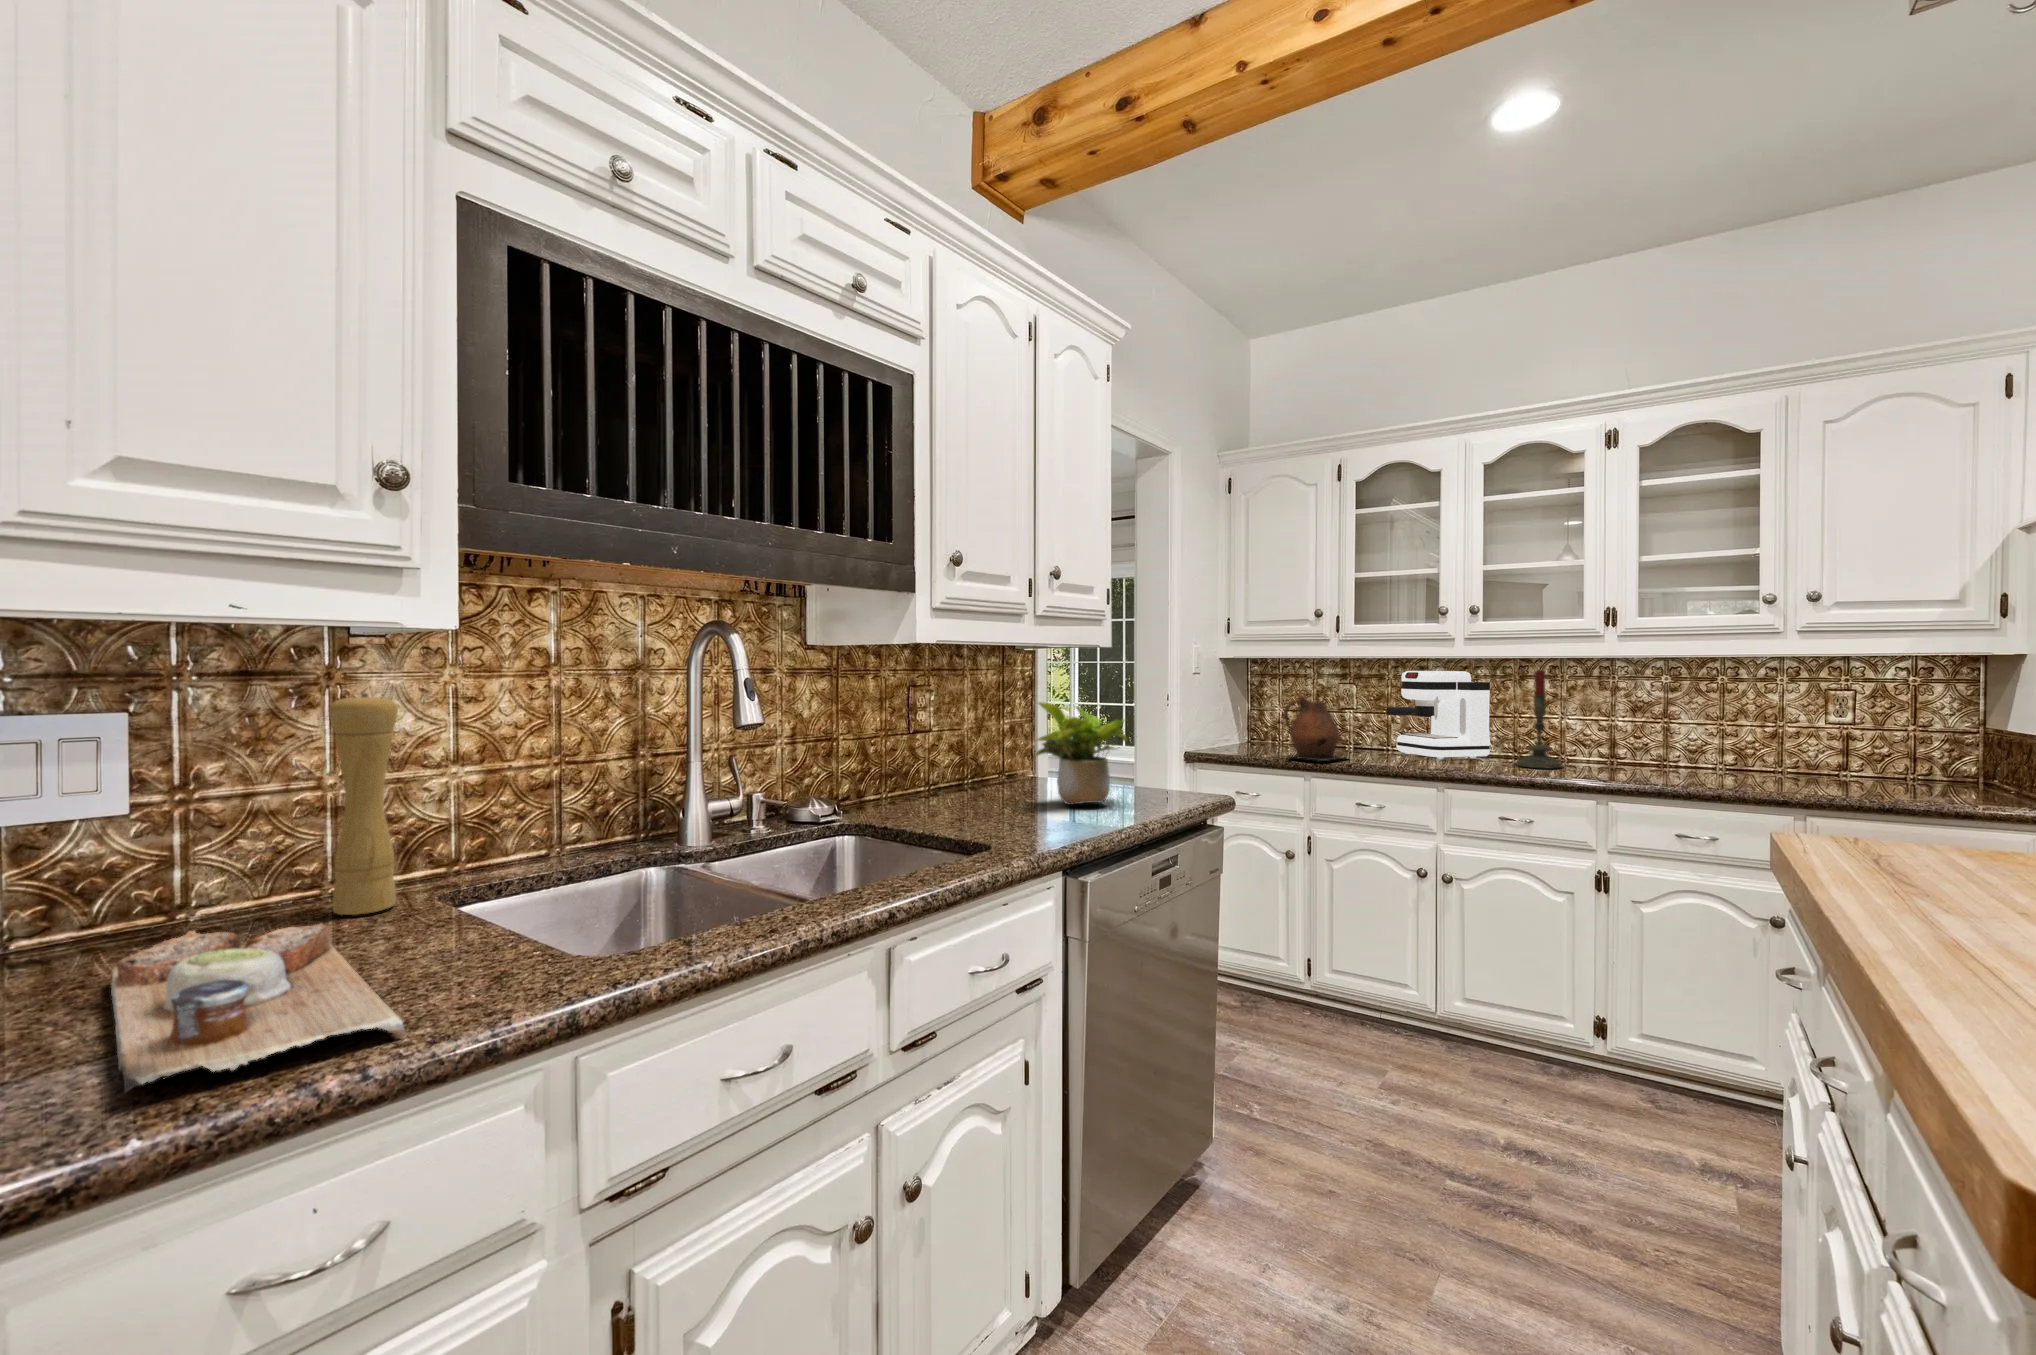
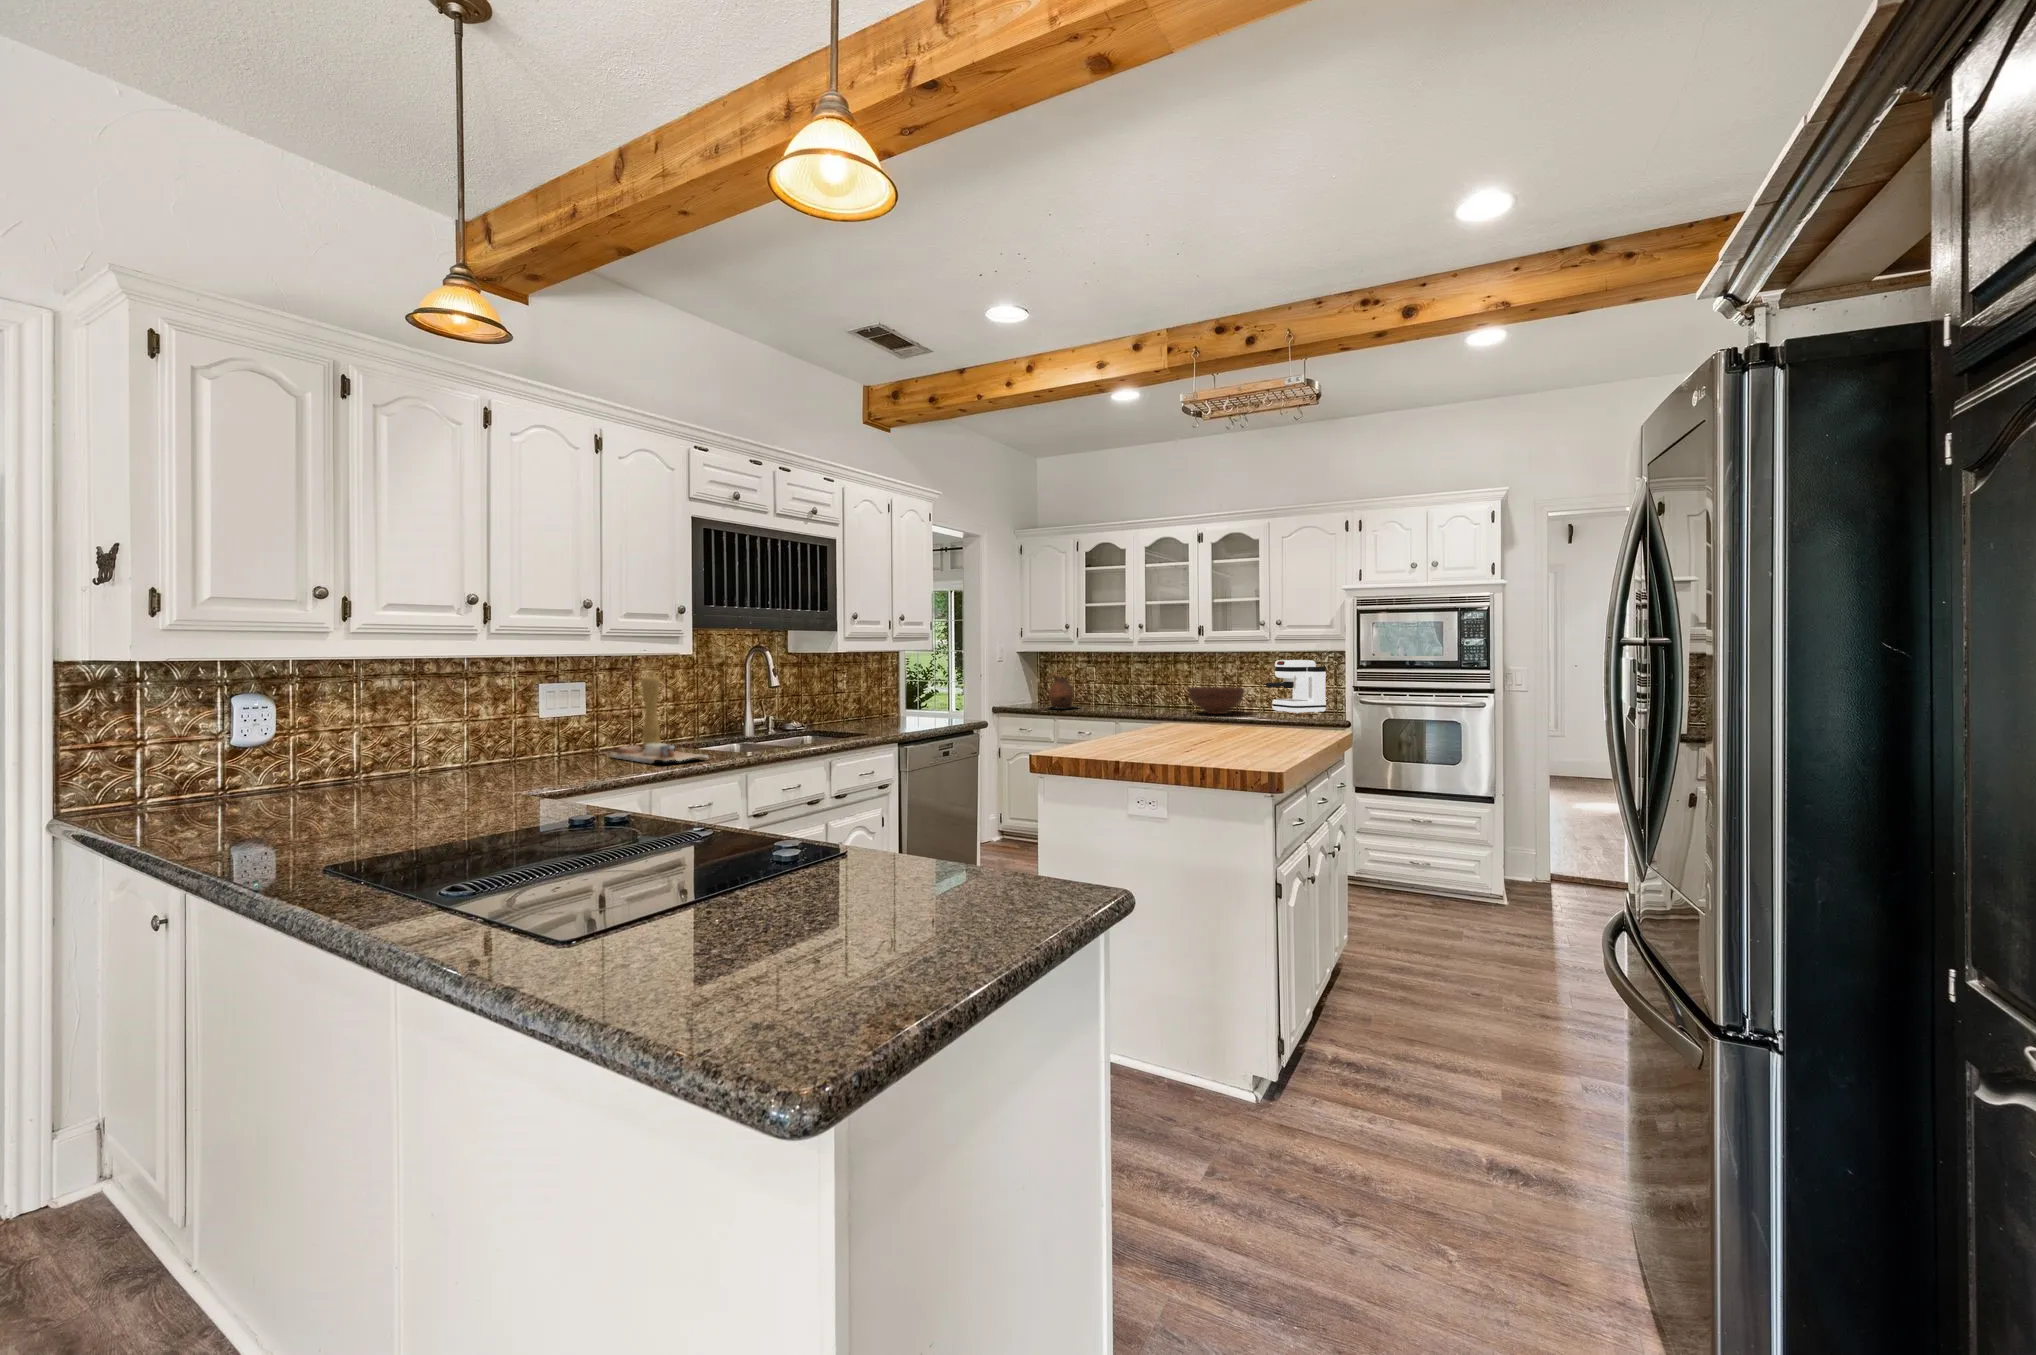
candle: present [1517,670,1562,769] -> none [1161,657,1182,710]
coffee maker: present [1386,671,1490,759] -> present [1266,660,1326,714]
potted plant: present [1036,702,1127,805] -> none [893,677,936,724]
fruit bowl: none [1597,725,1735,782] -> present [1188,687,1245,714]

